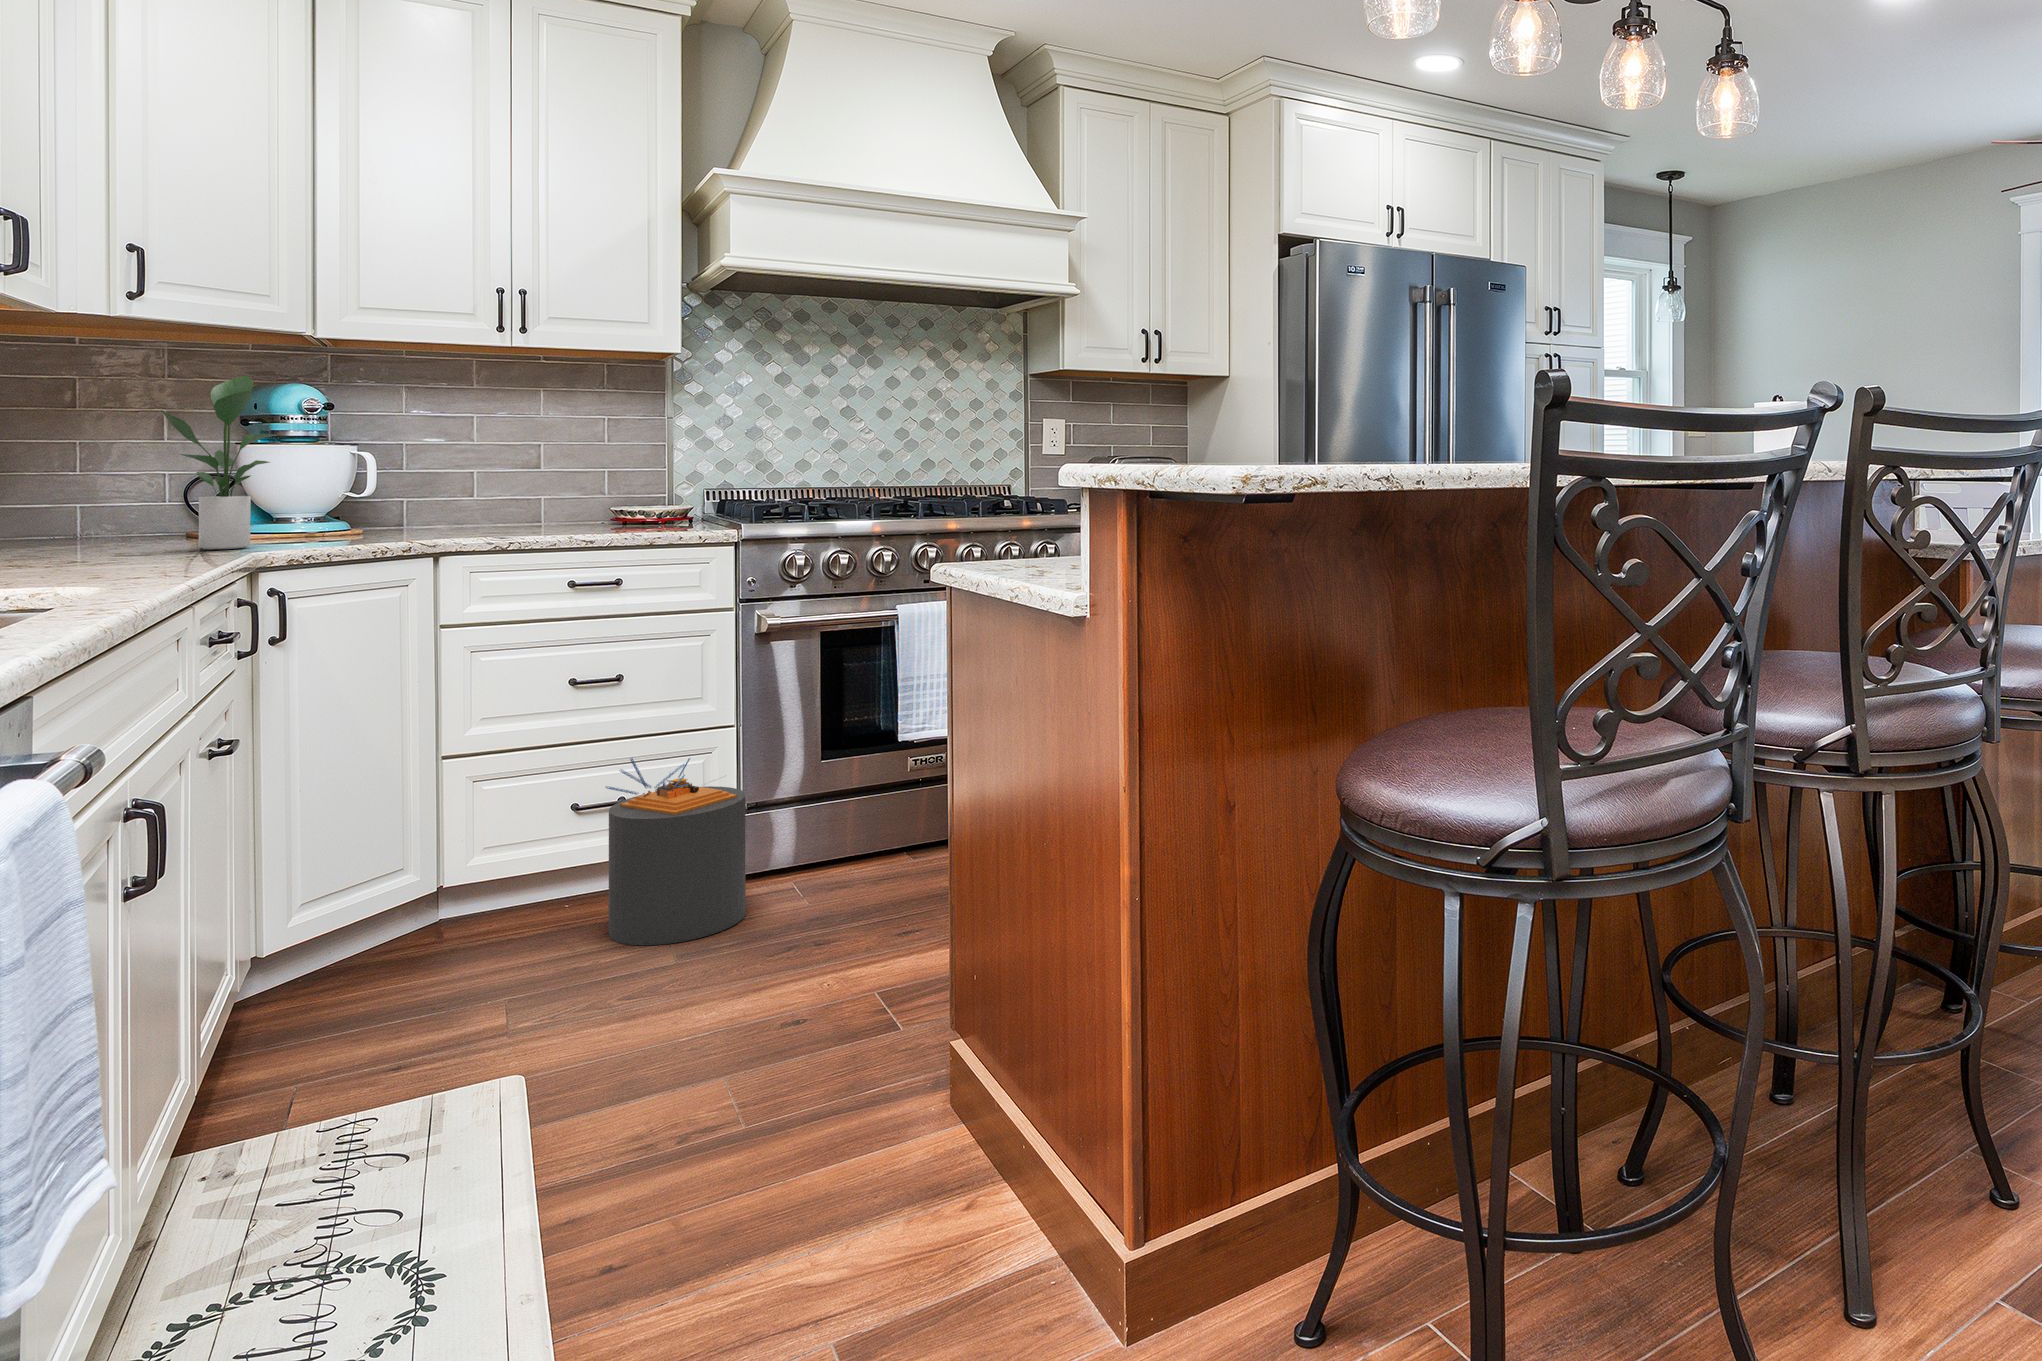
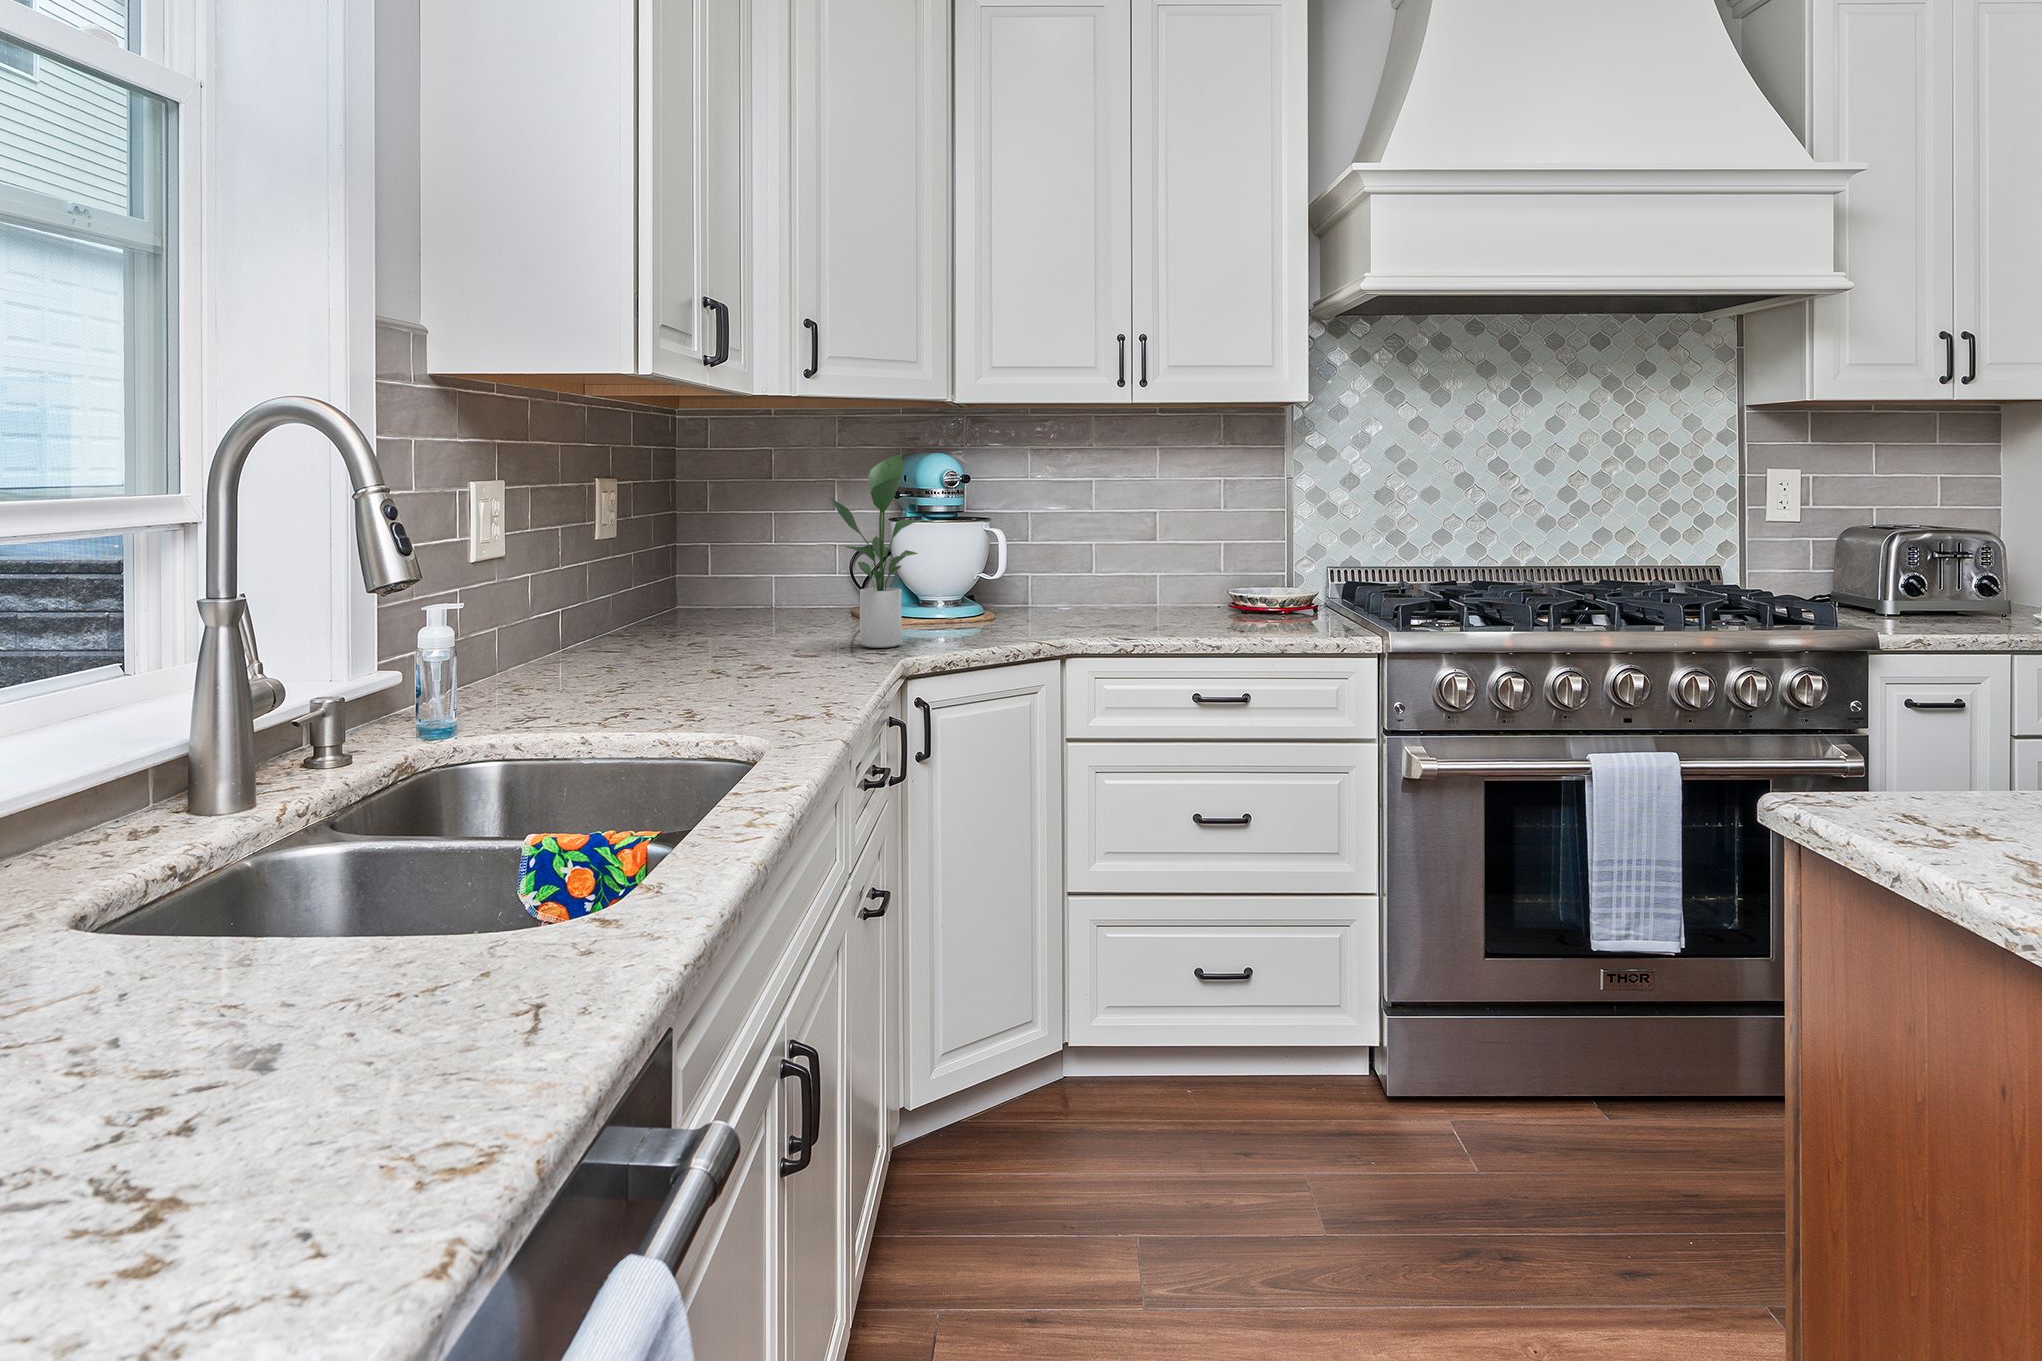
trash can: present [606,758,746,945] -> none [1234,925,1404,1196]

